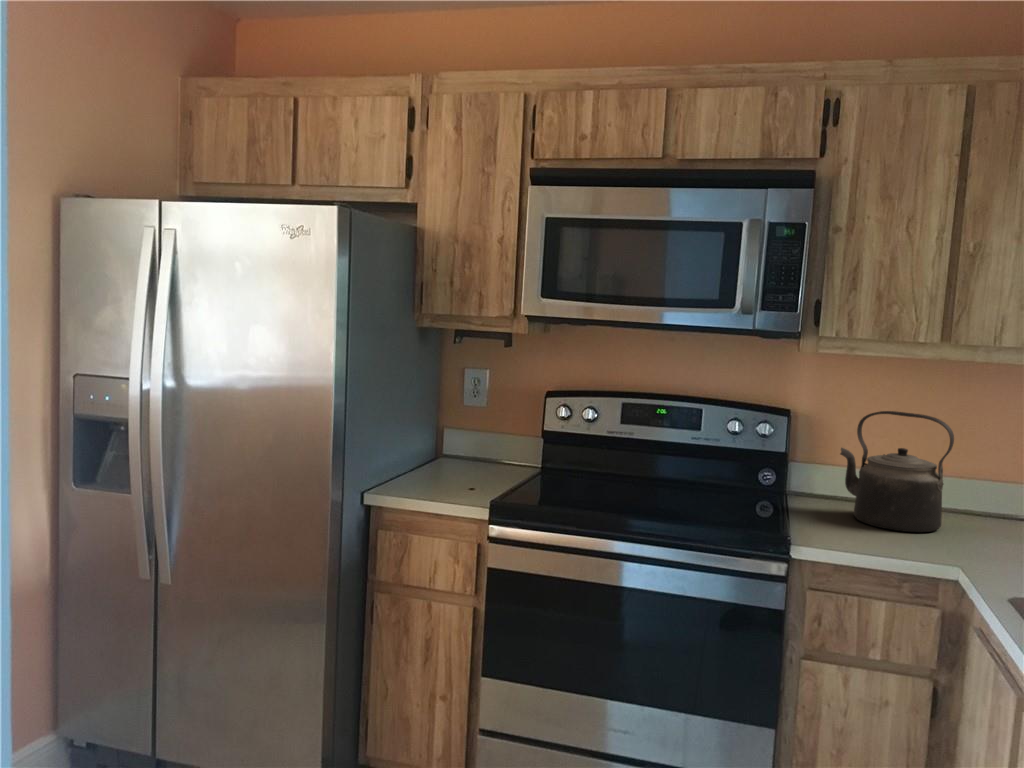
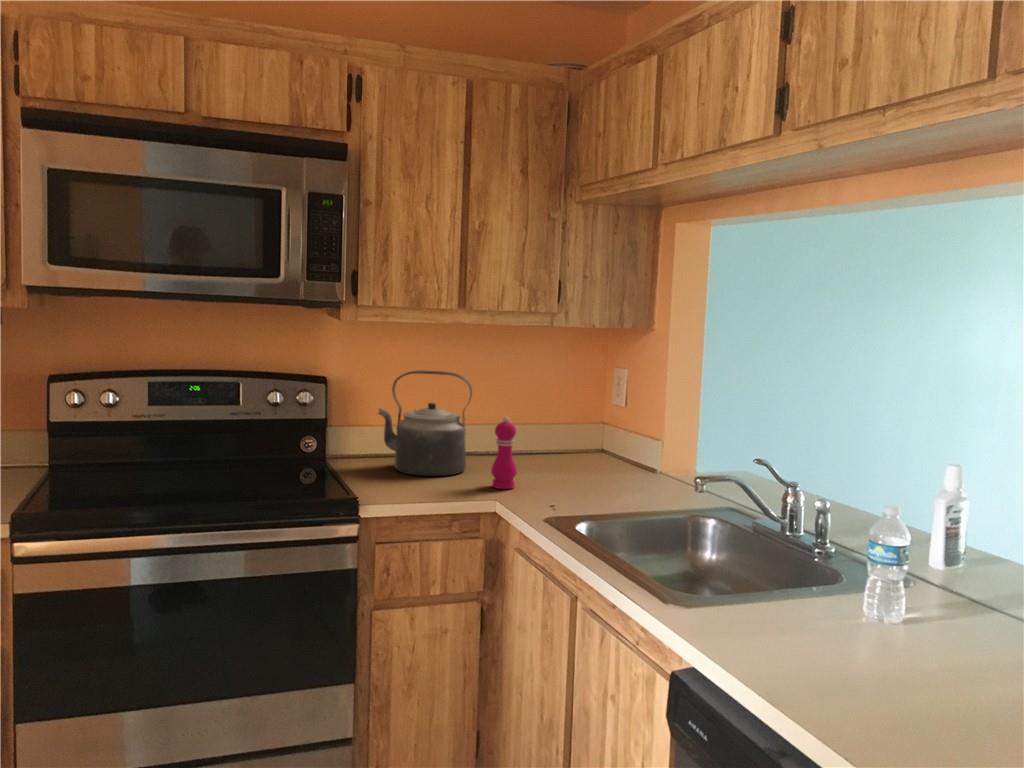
pepper mill: none [961,473,998,559] -> present [491,417,517,489]

